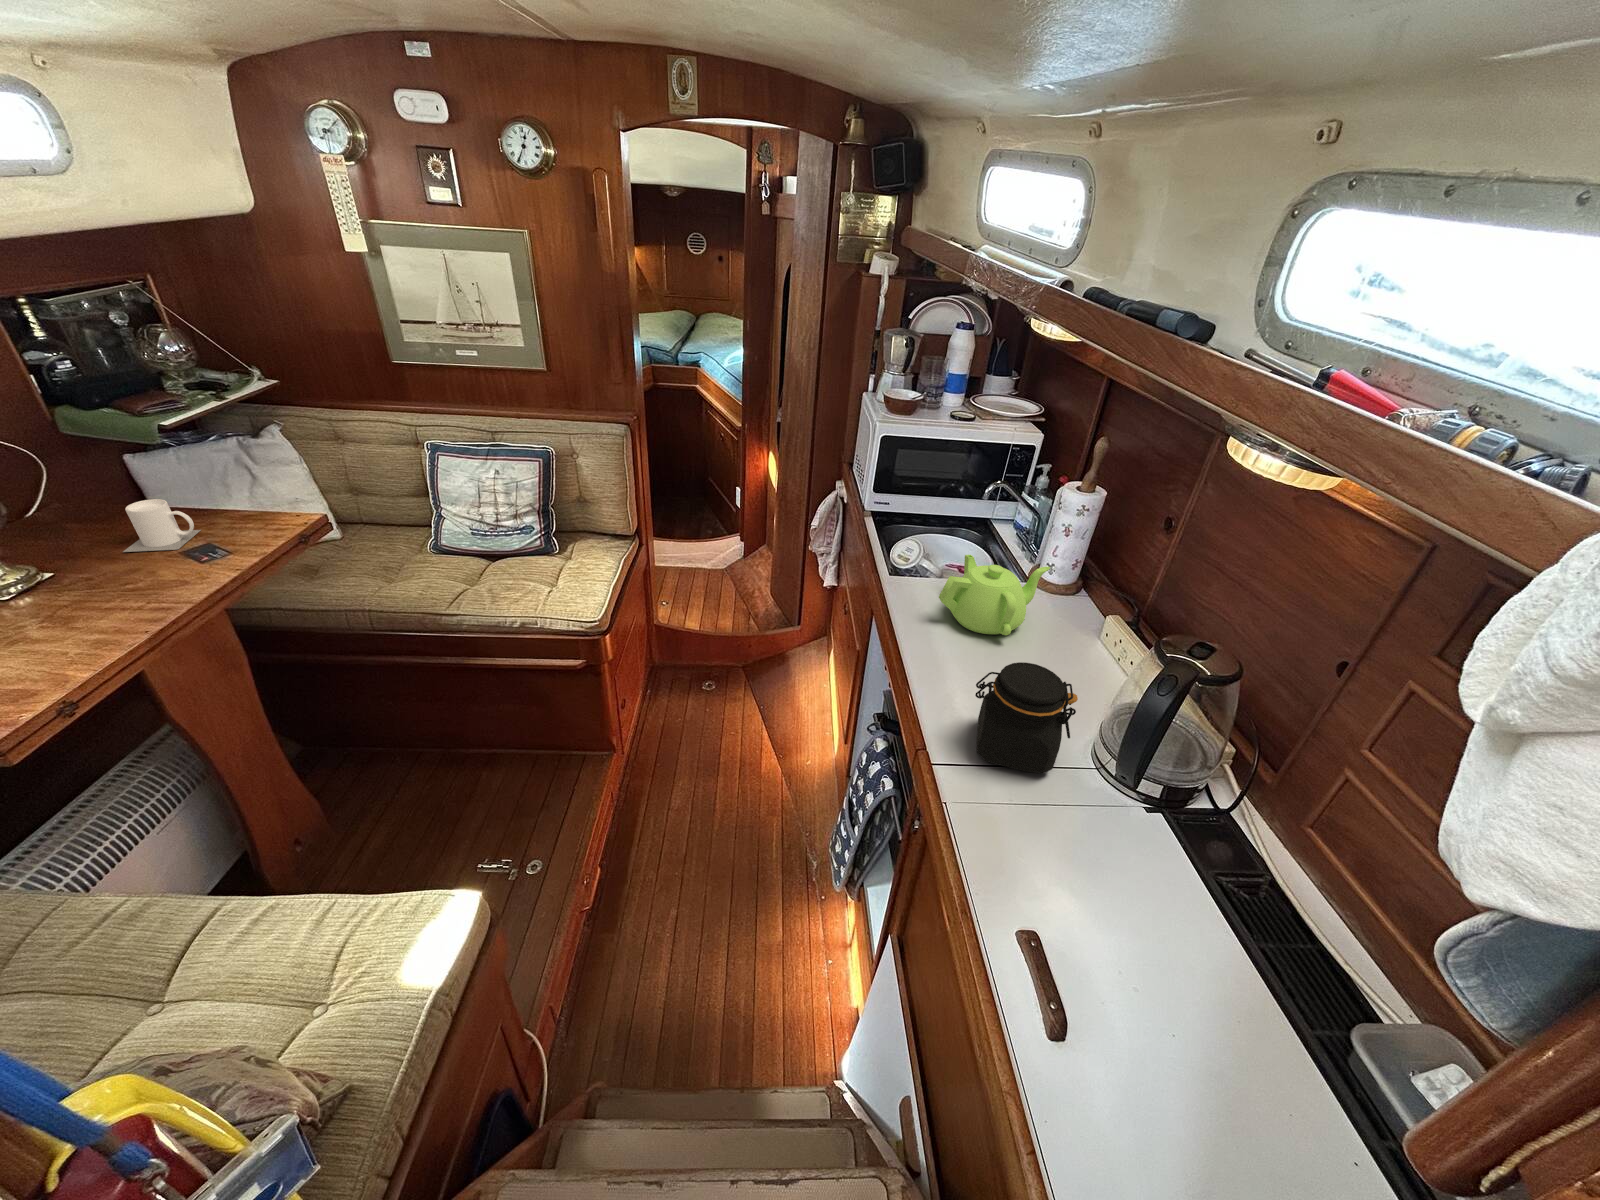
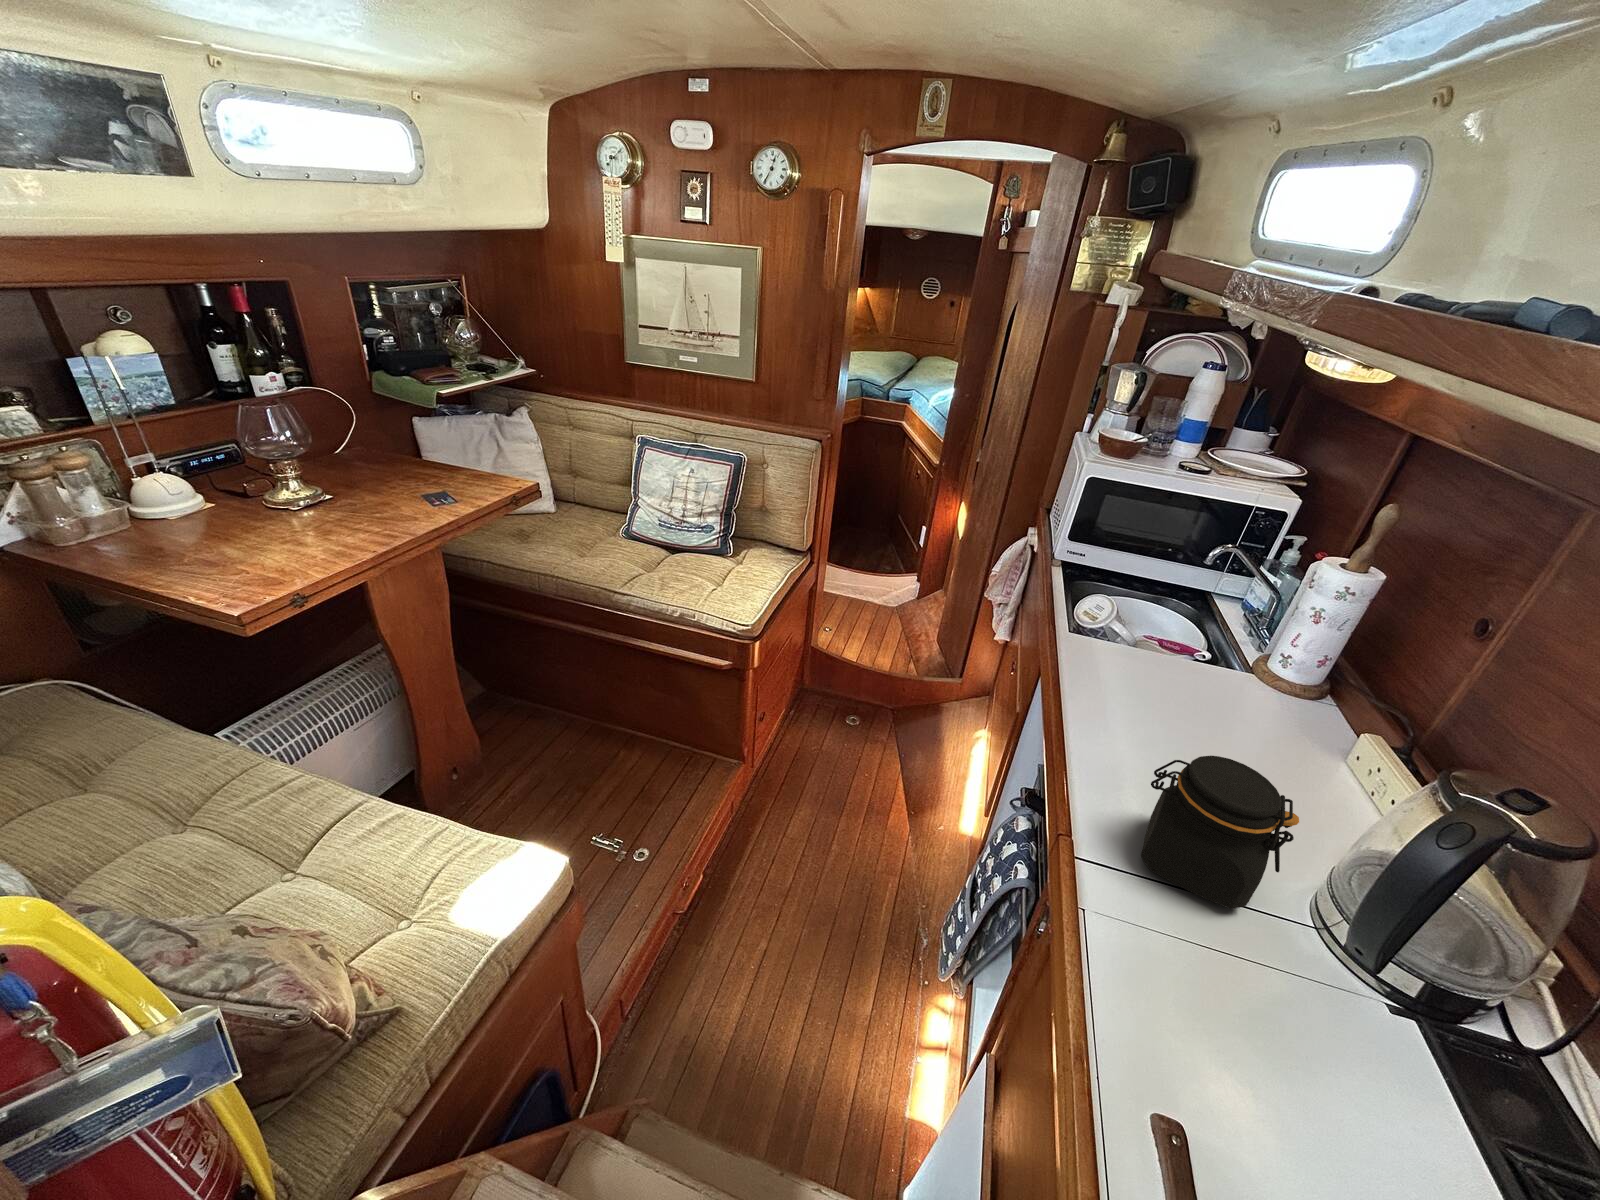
mug: present [123,499,201,552] -> none [376,444,438,489]
teapot: present [939,555,1050,635] -> none [1126,622,1285,727]

